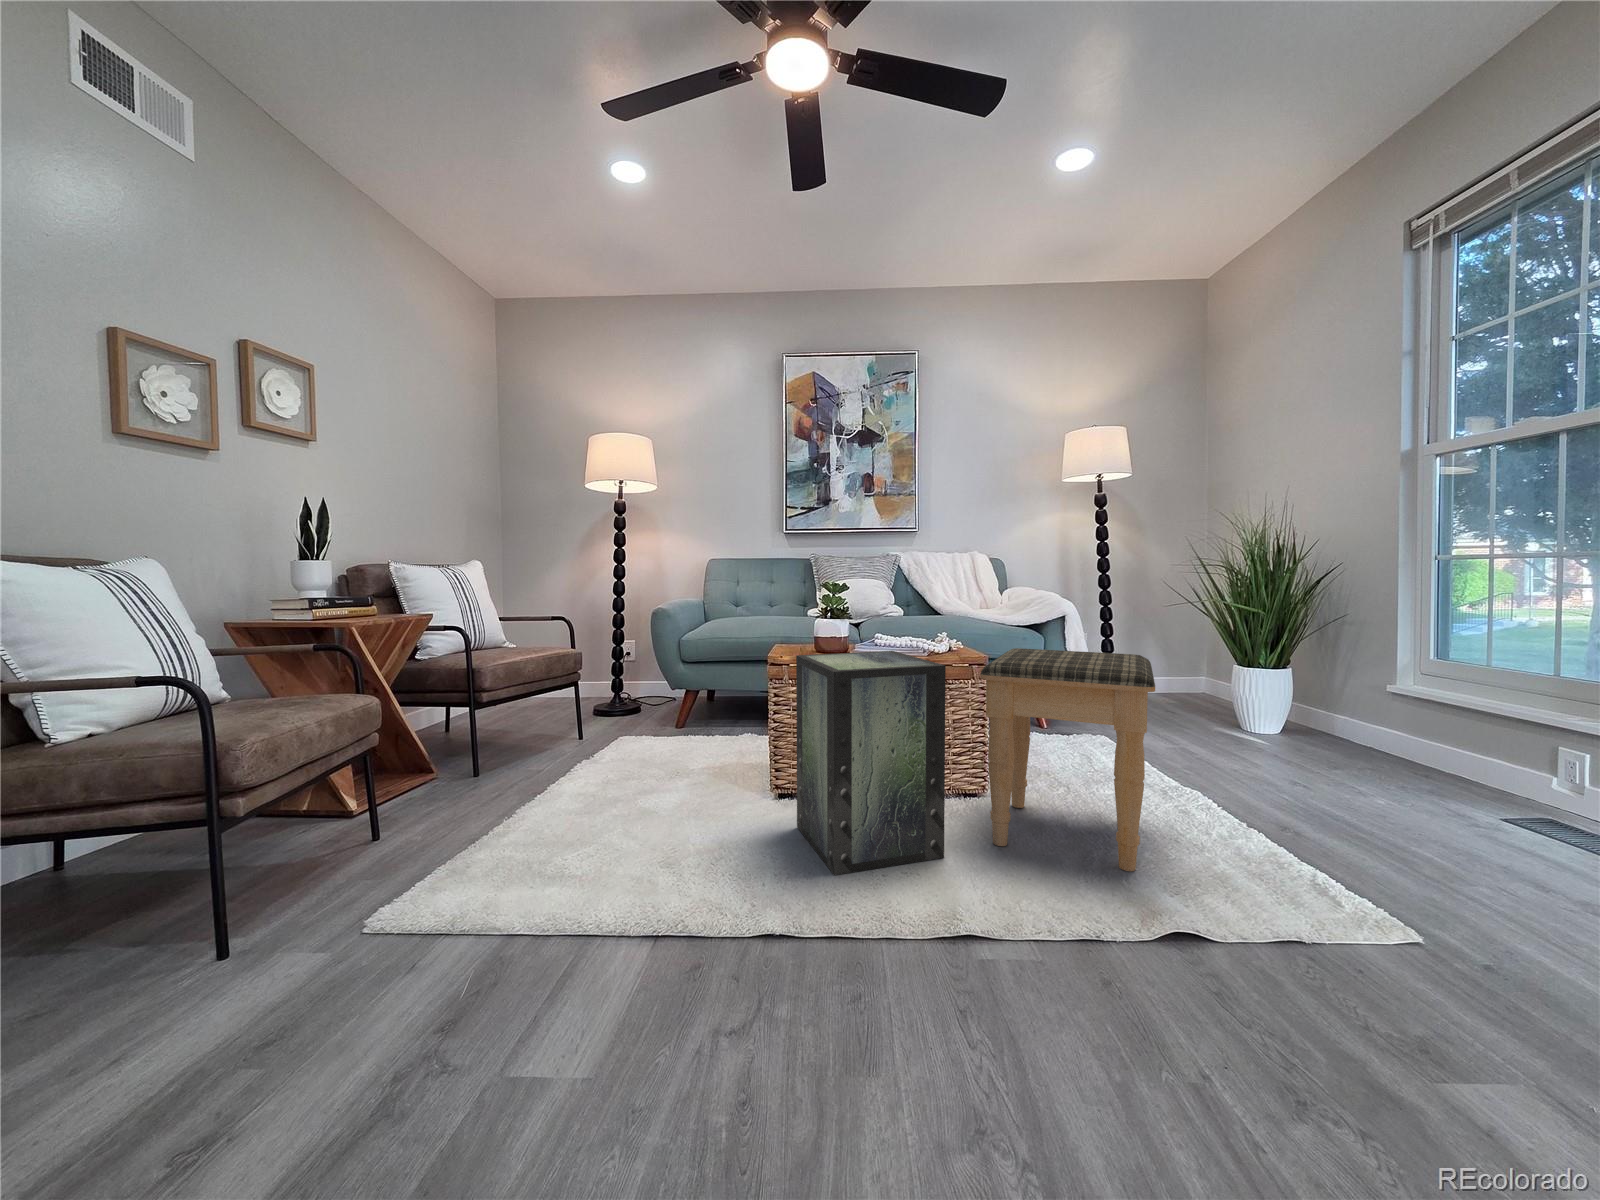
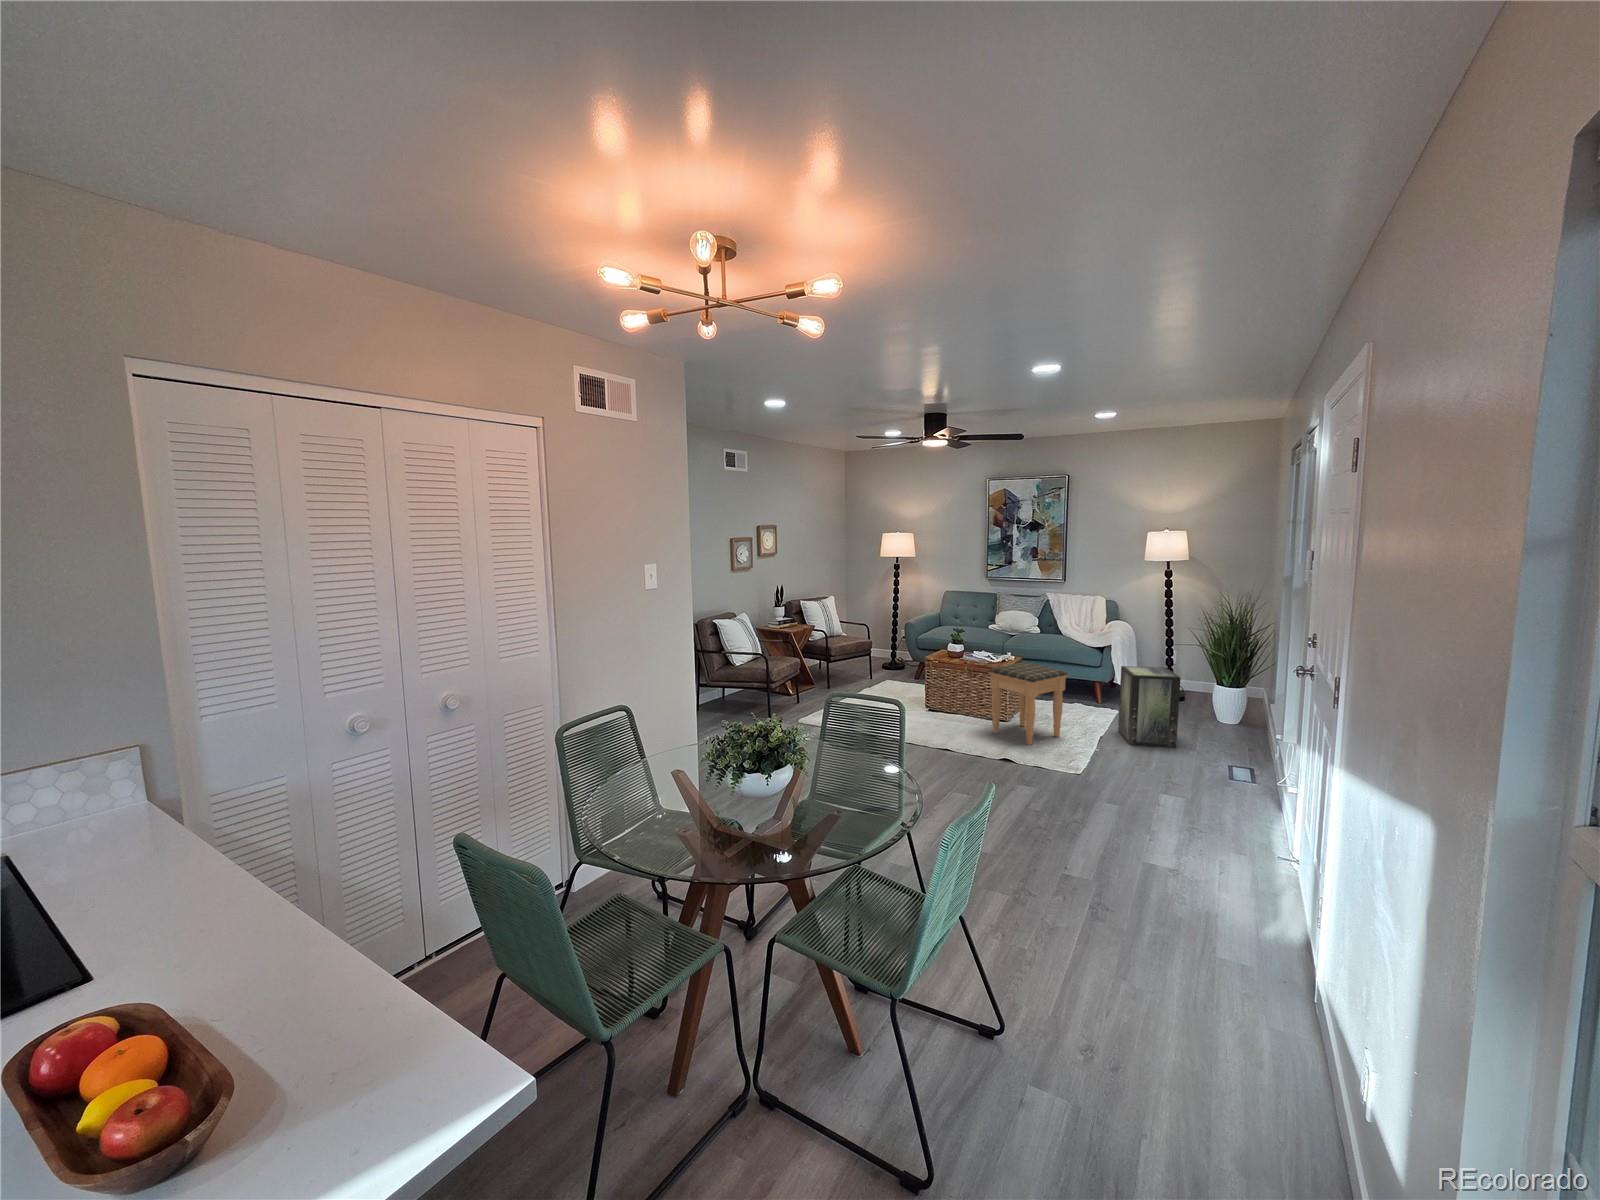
storage box: present [796,651,946,875] -> present [1118,666,1180,747]

